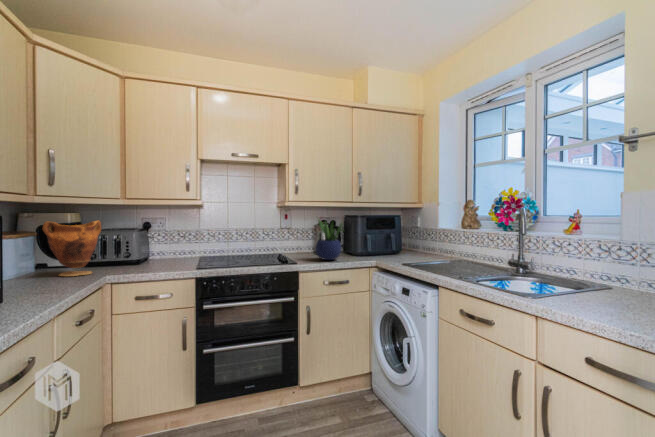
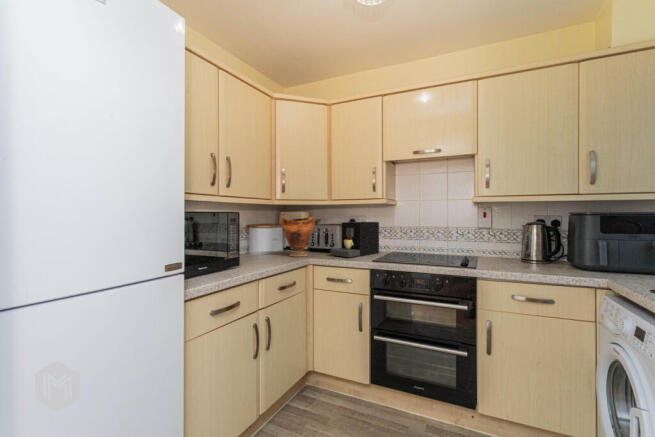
potted plant: present [315,219,343,260] -> none [507,212,556,269]
coffee maker: none [129,225,187,268] -> present [330,222,379,257]

